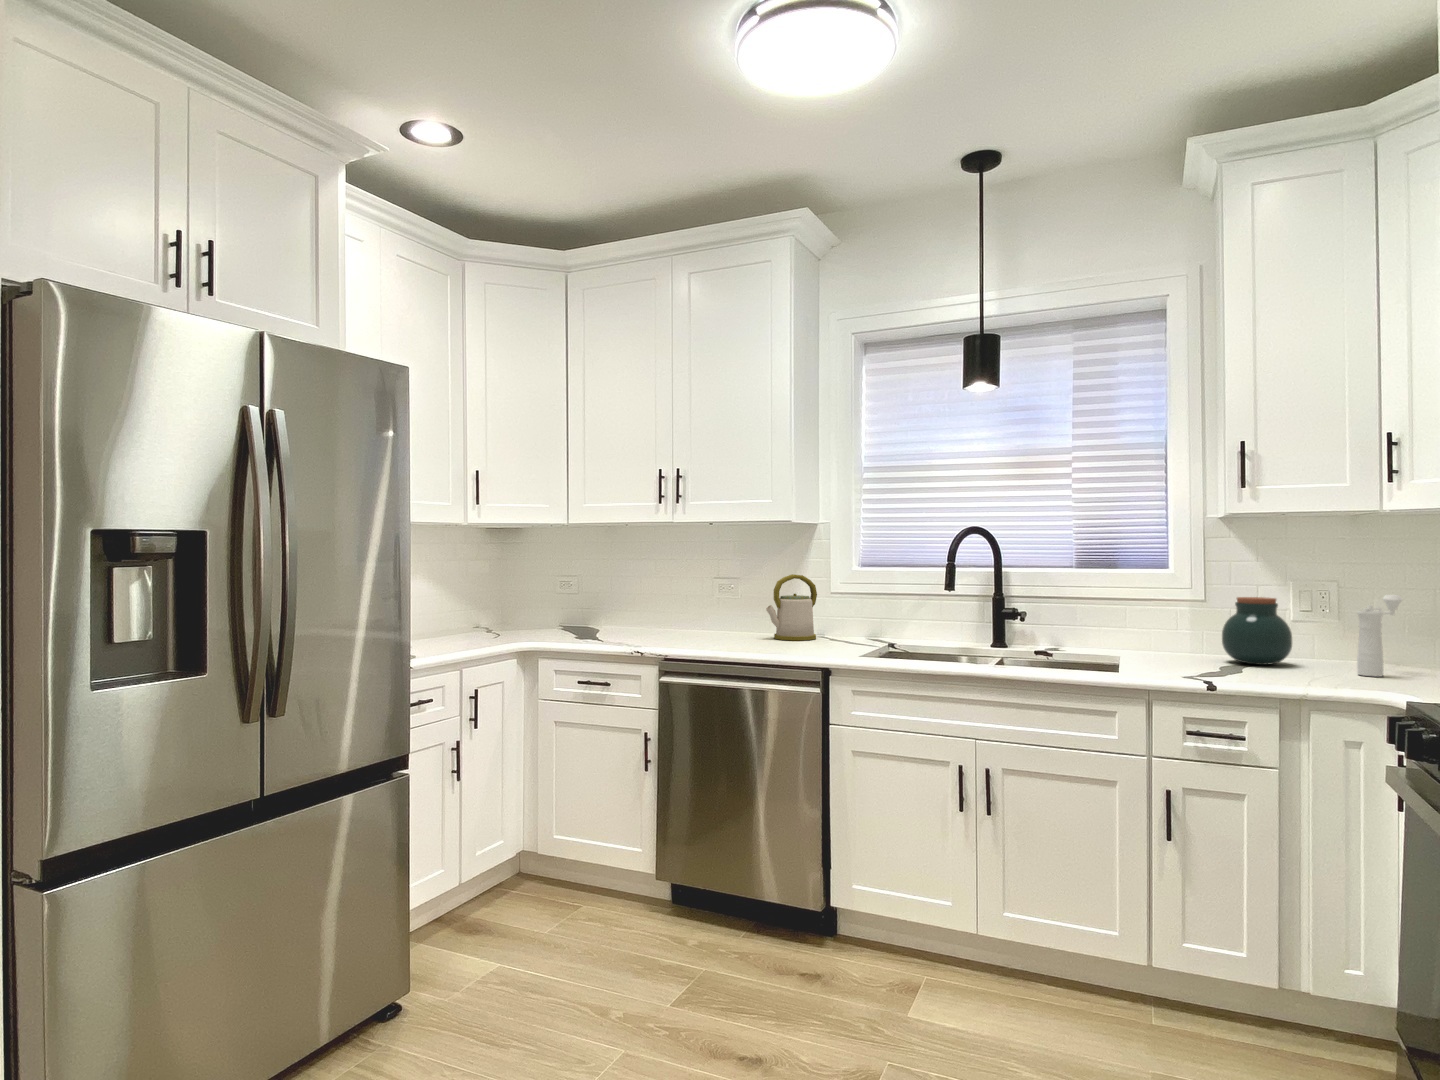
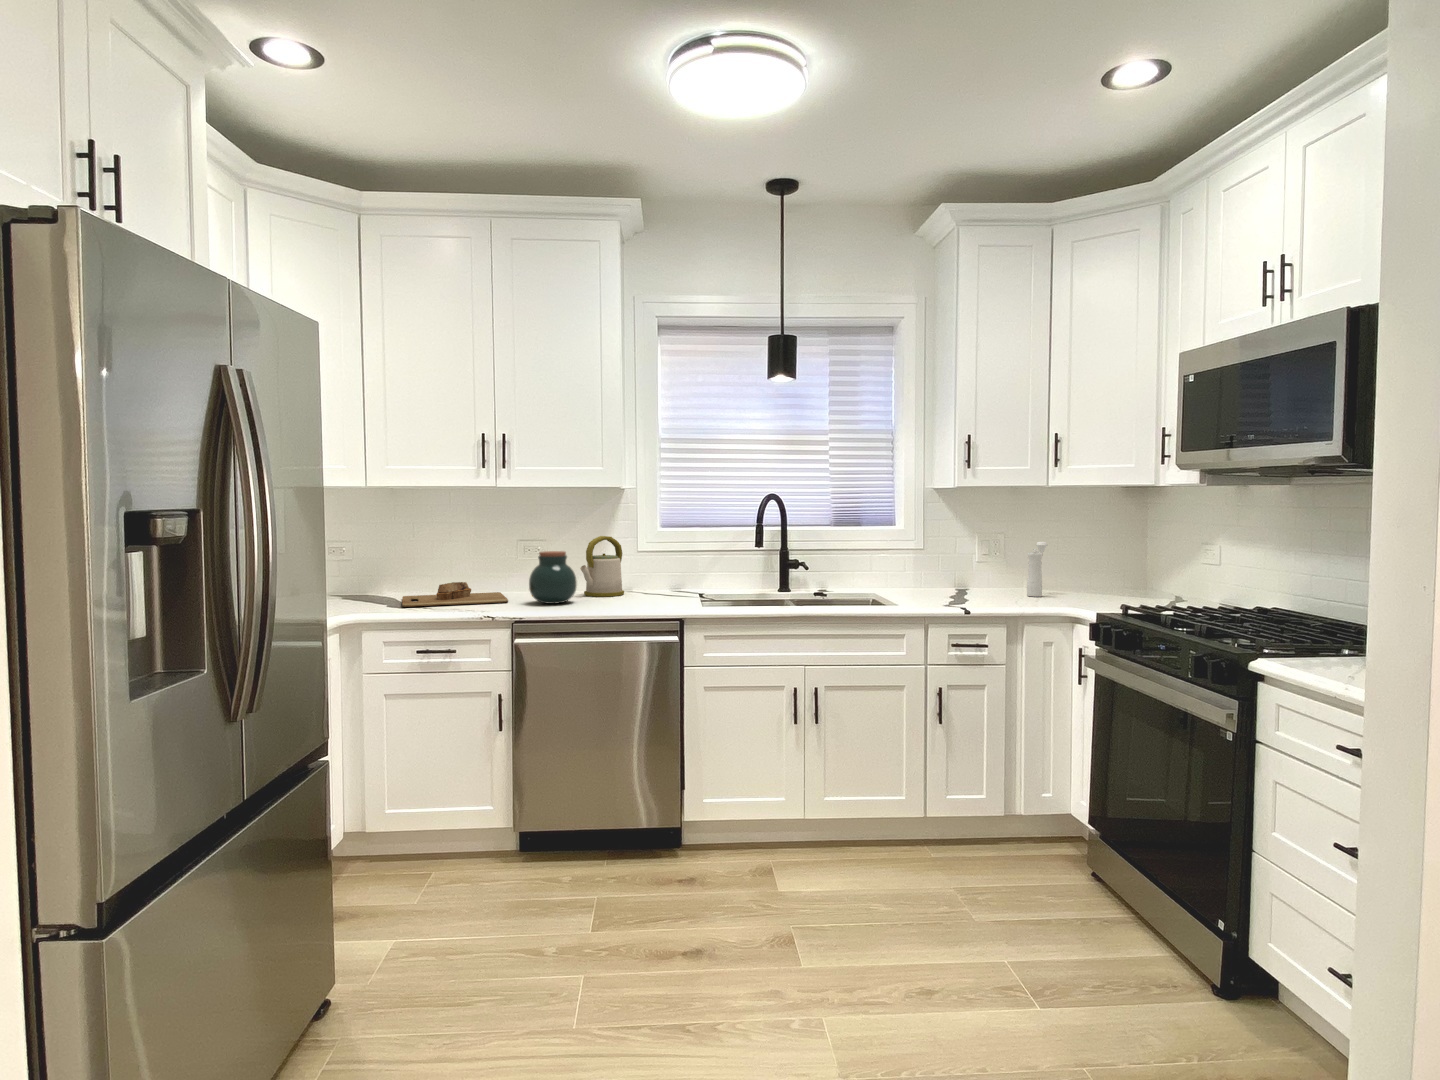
jar: present [1222,597,1292,665] -> present [529,551,577,604]
cutting board: none [588,617,698,640] -> present [402,582,508,607]

